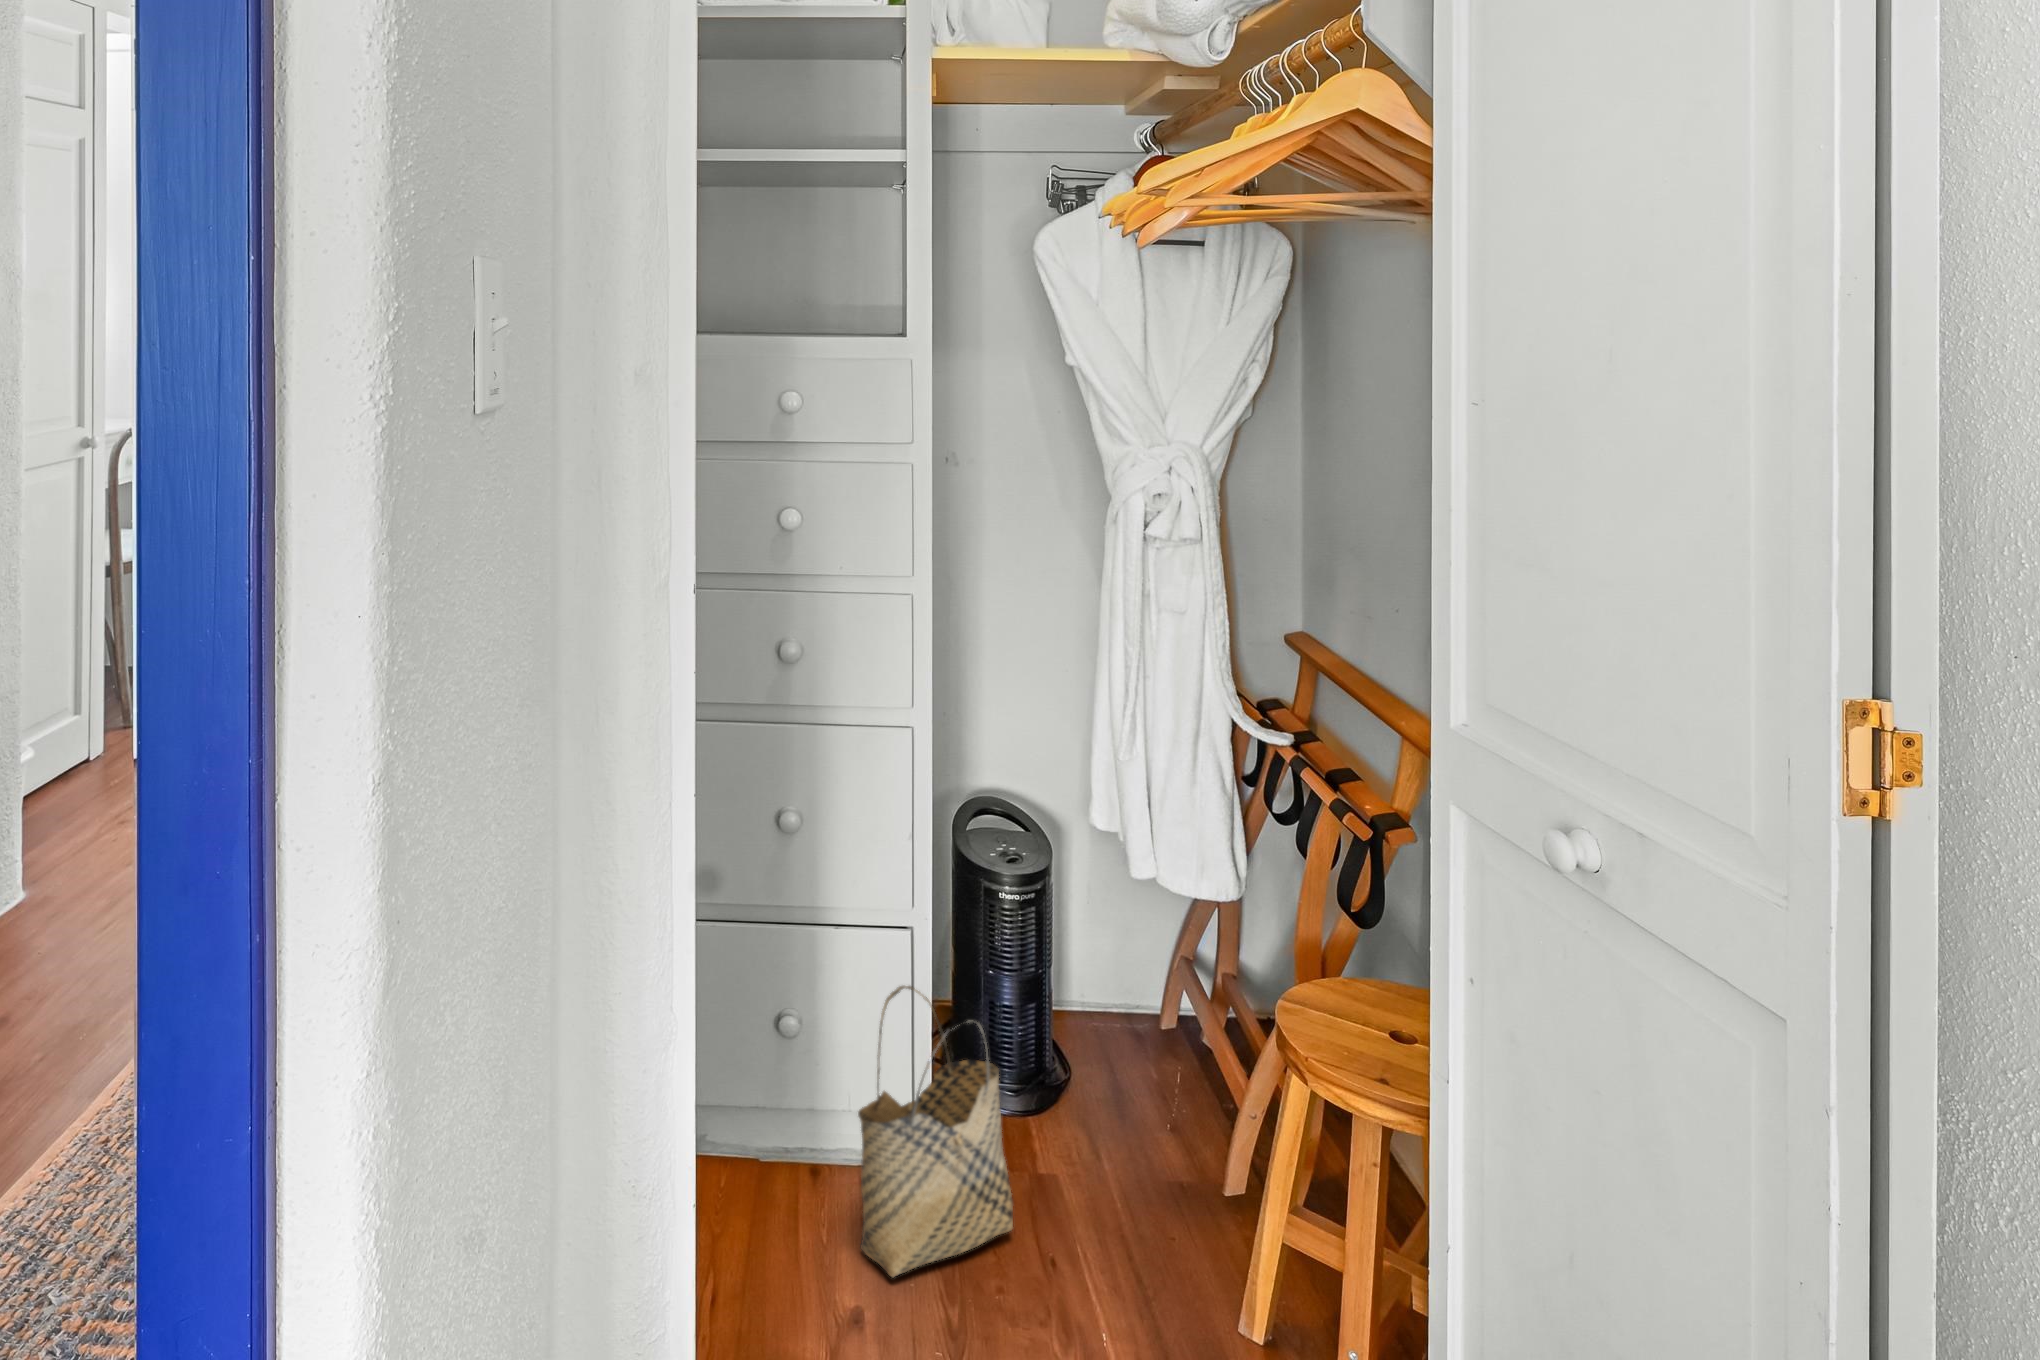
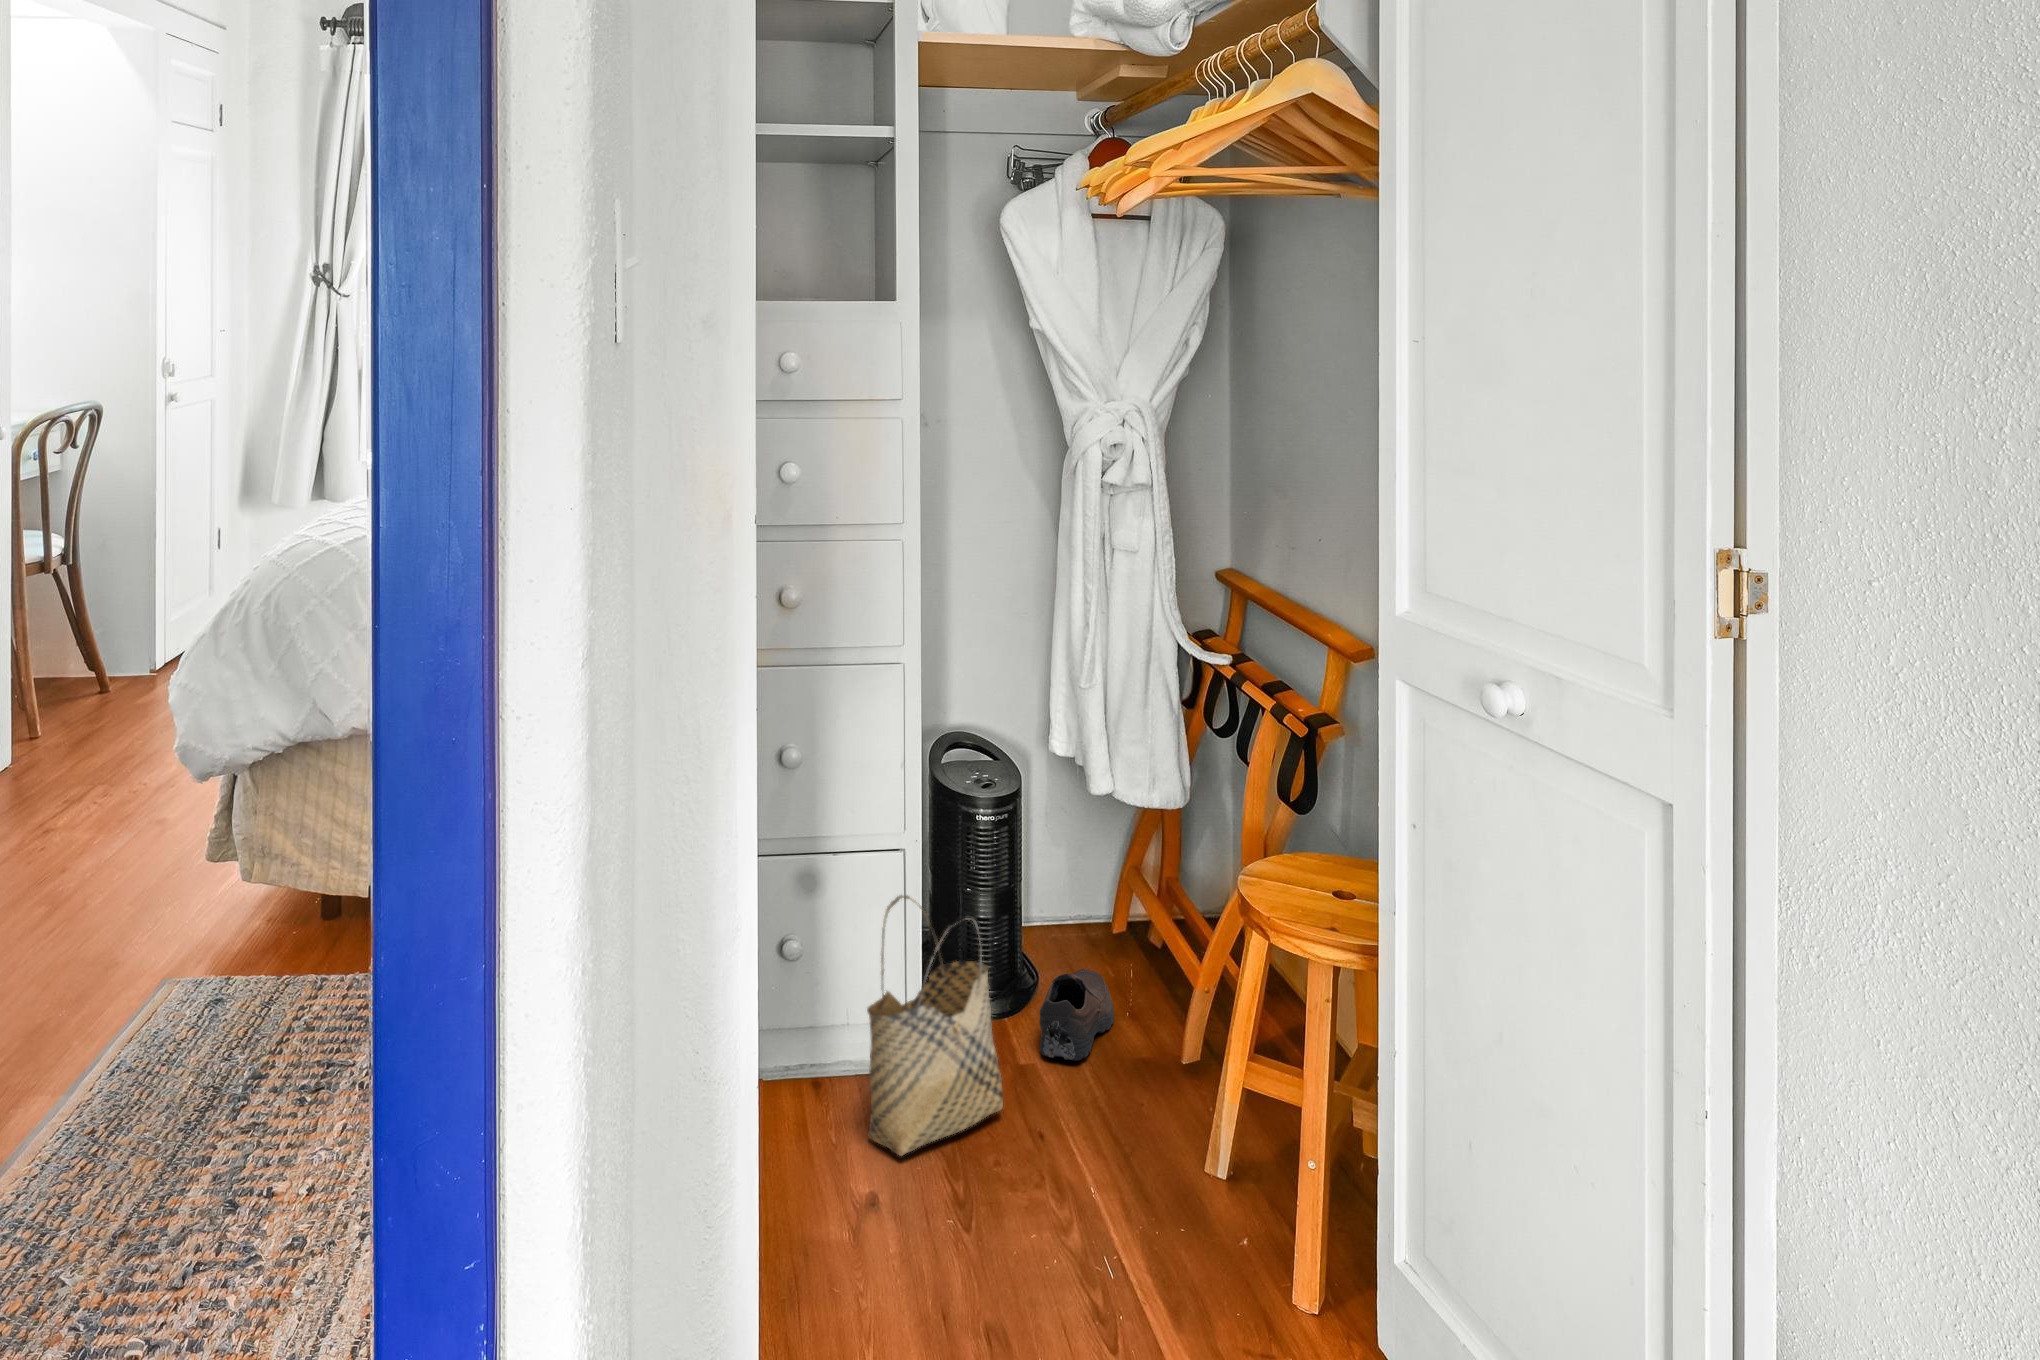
shoe: none [1065,1066,1153,1175] -> present [1040,969,1114,1061]

